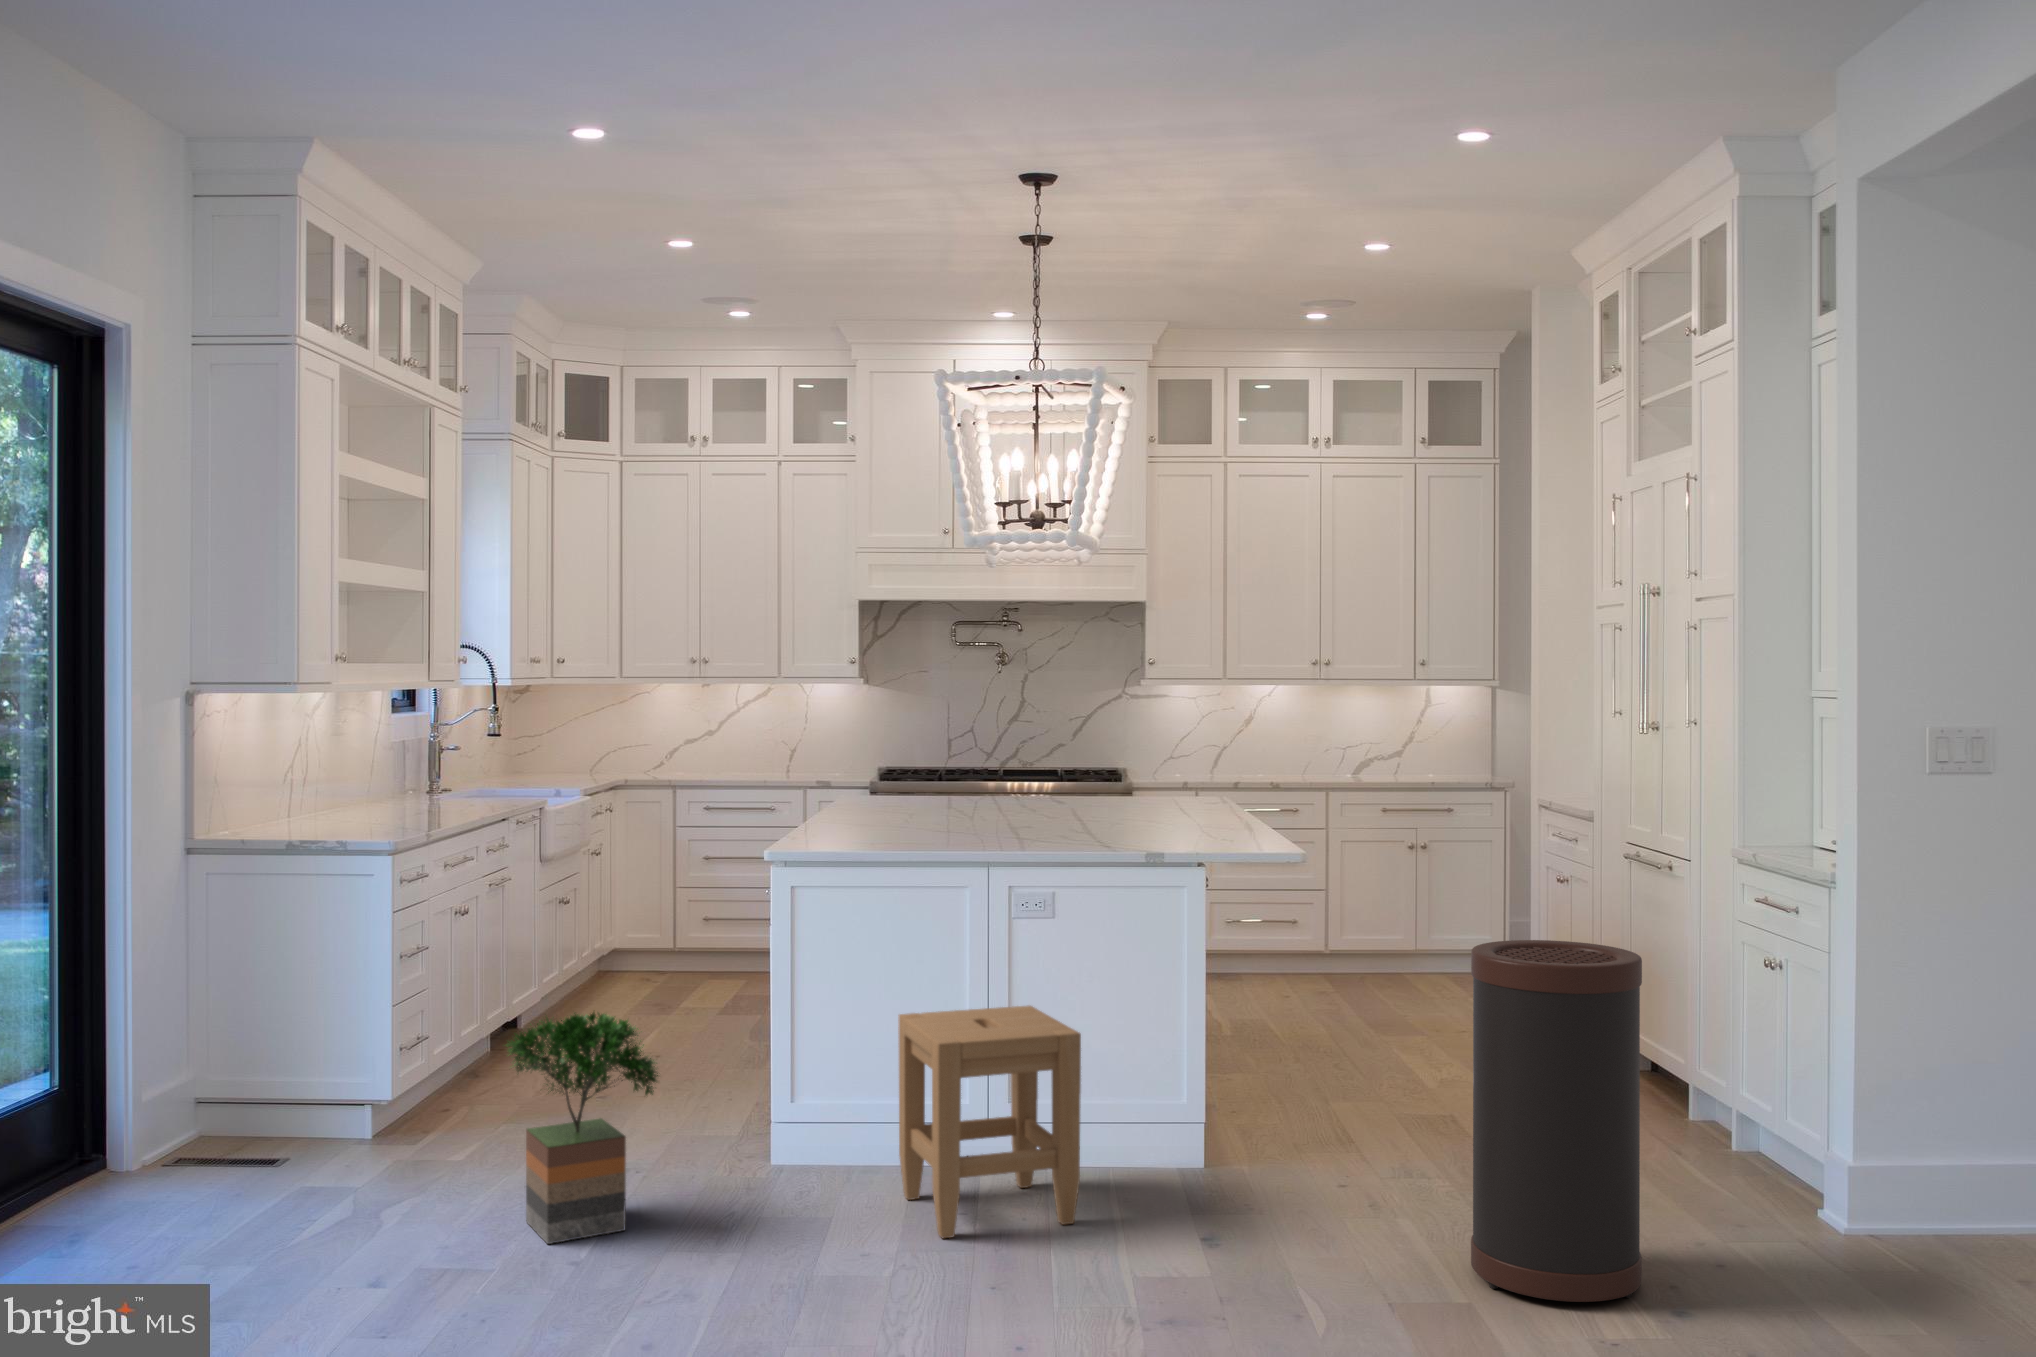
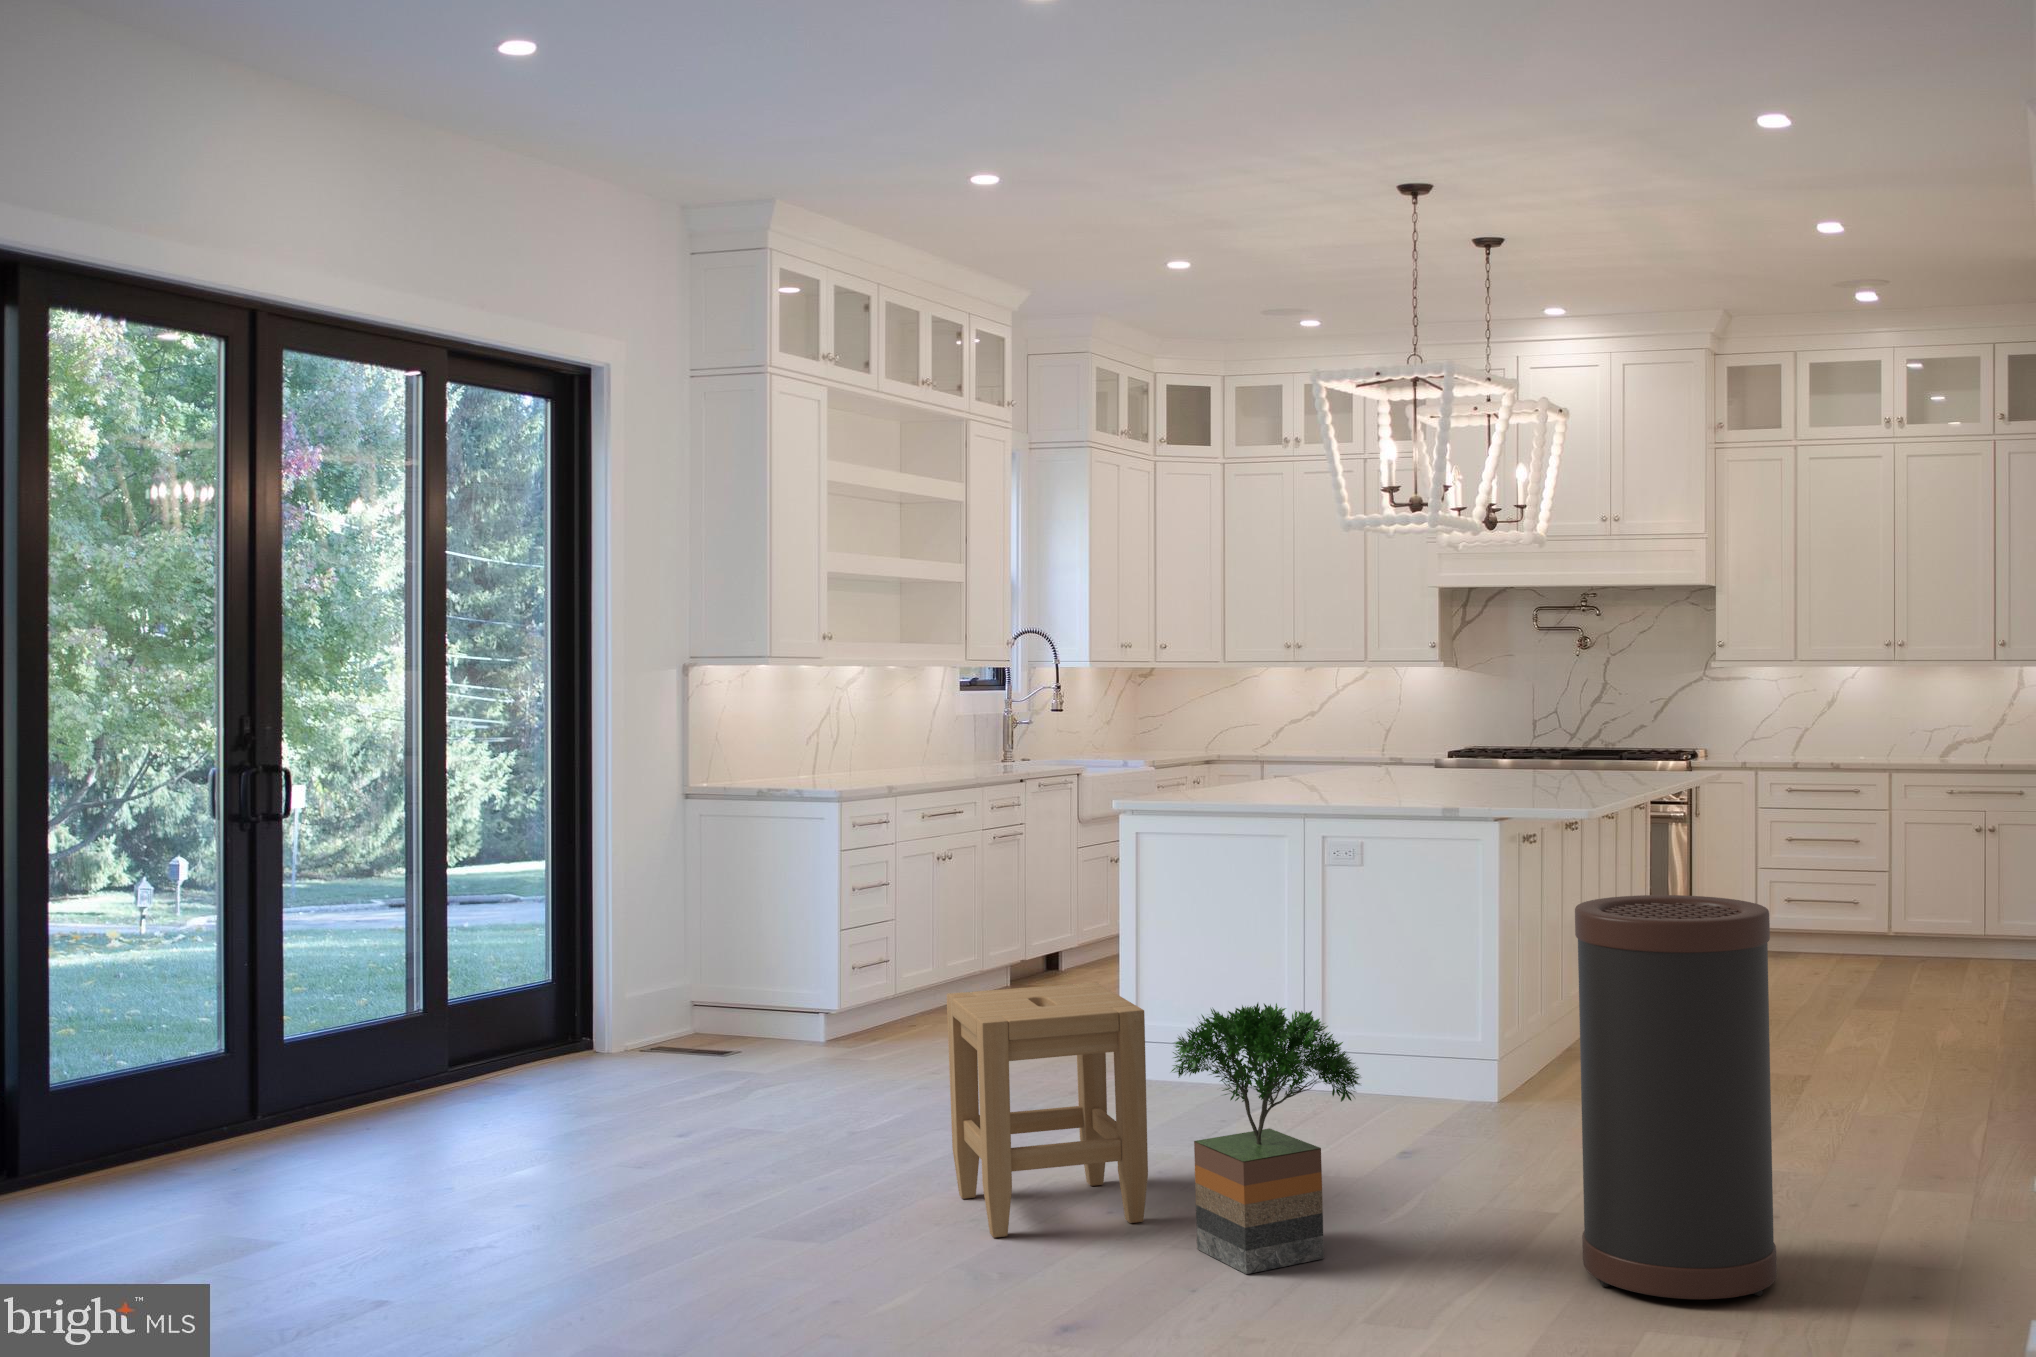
potted tree: present [507,1012,658,1244] -> present [1171,1003,1360,1274]

